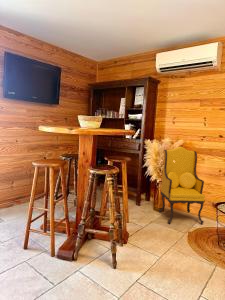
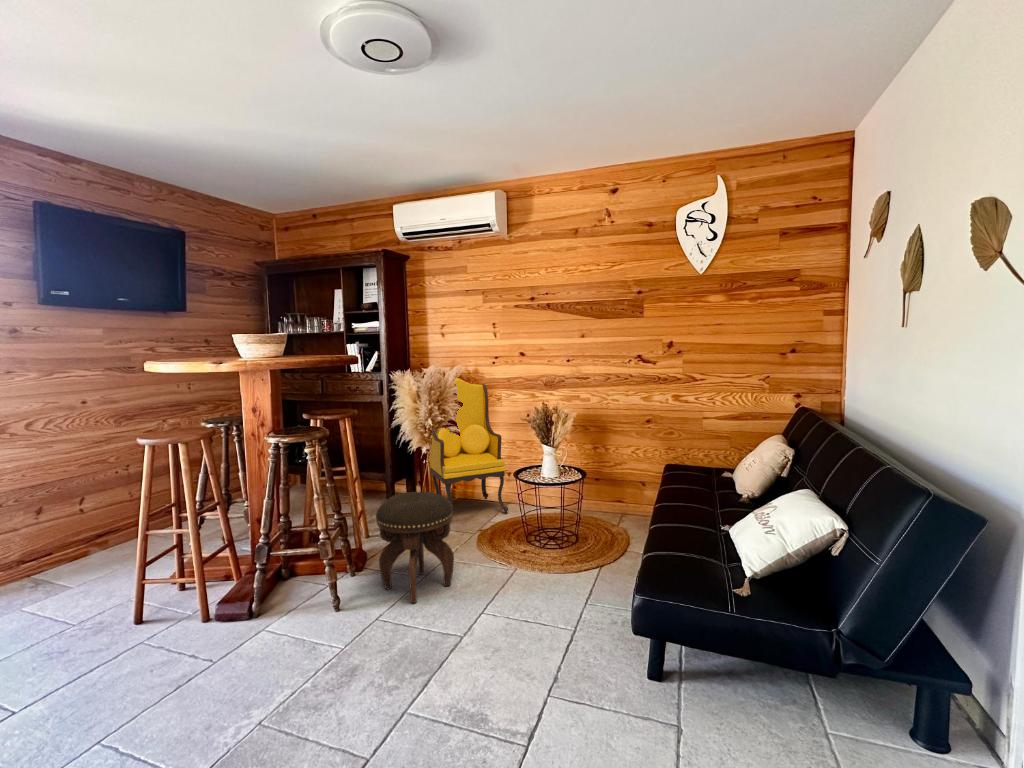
footstool: none [138,209,183,275] -> present [376,492,454,603]

